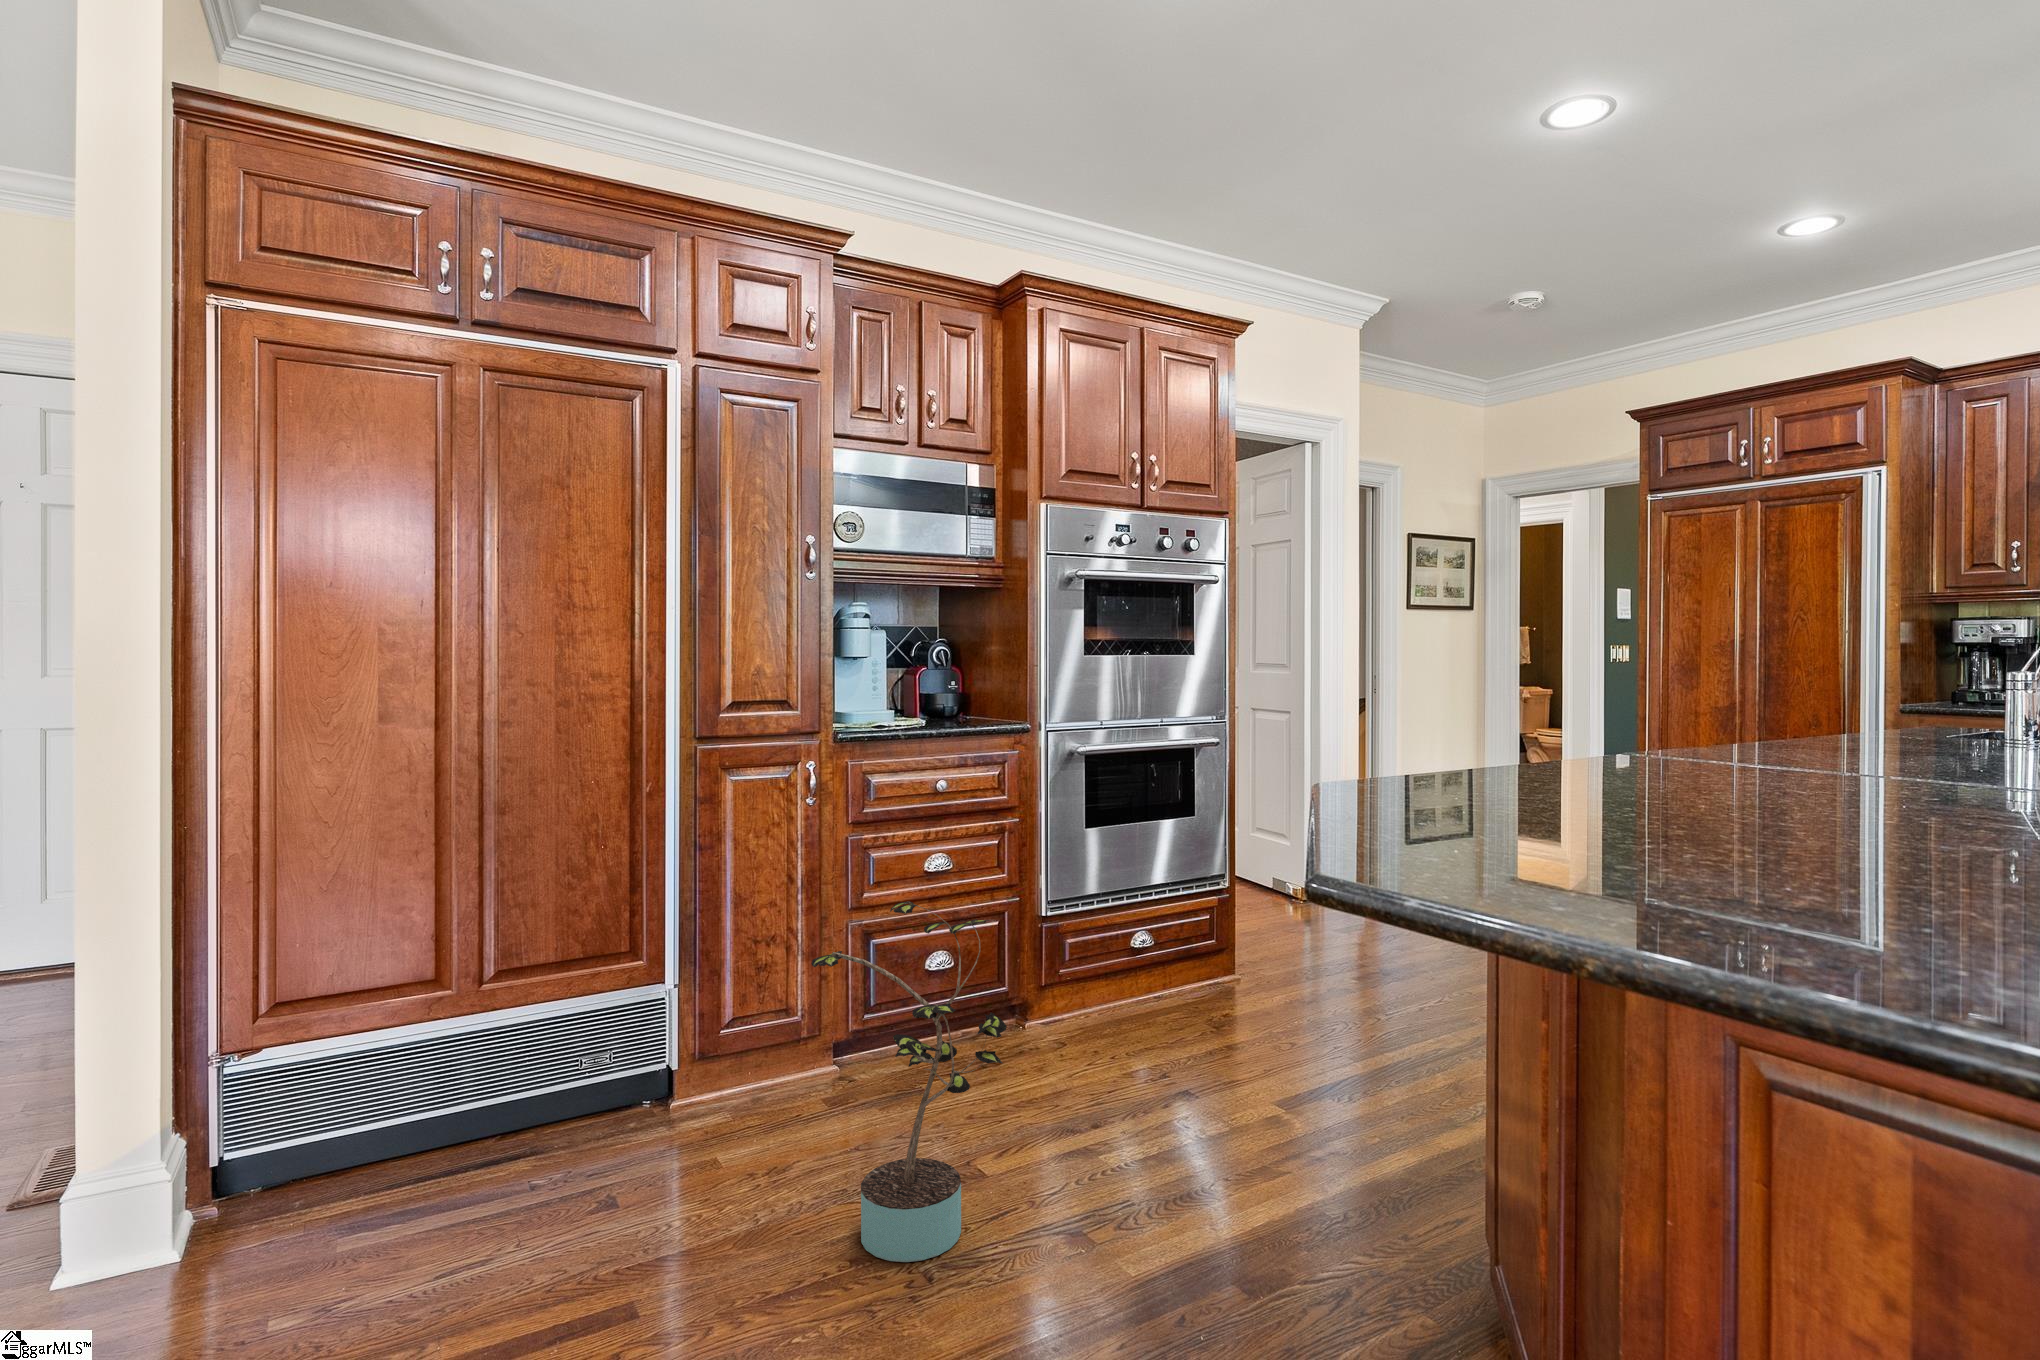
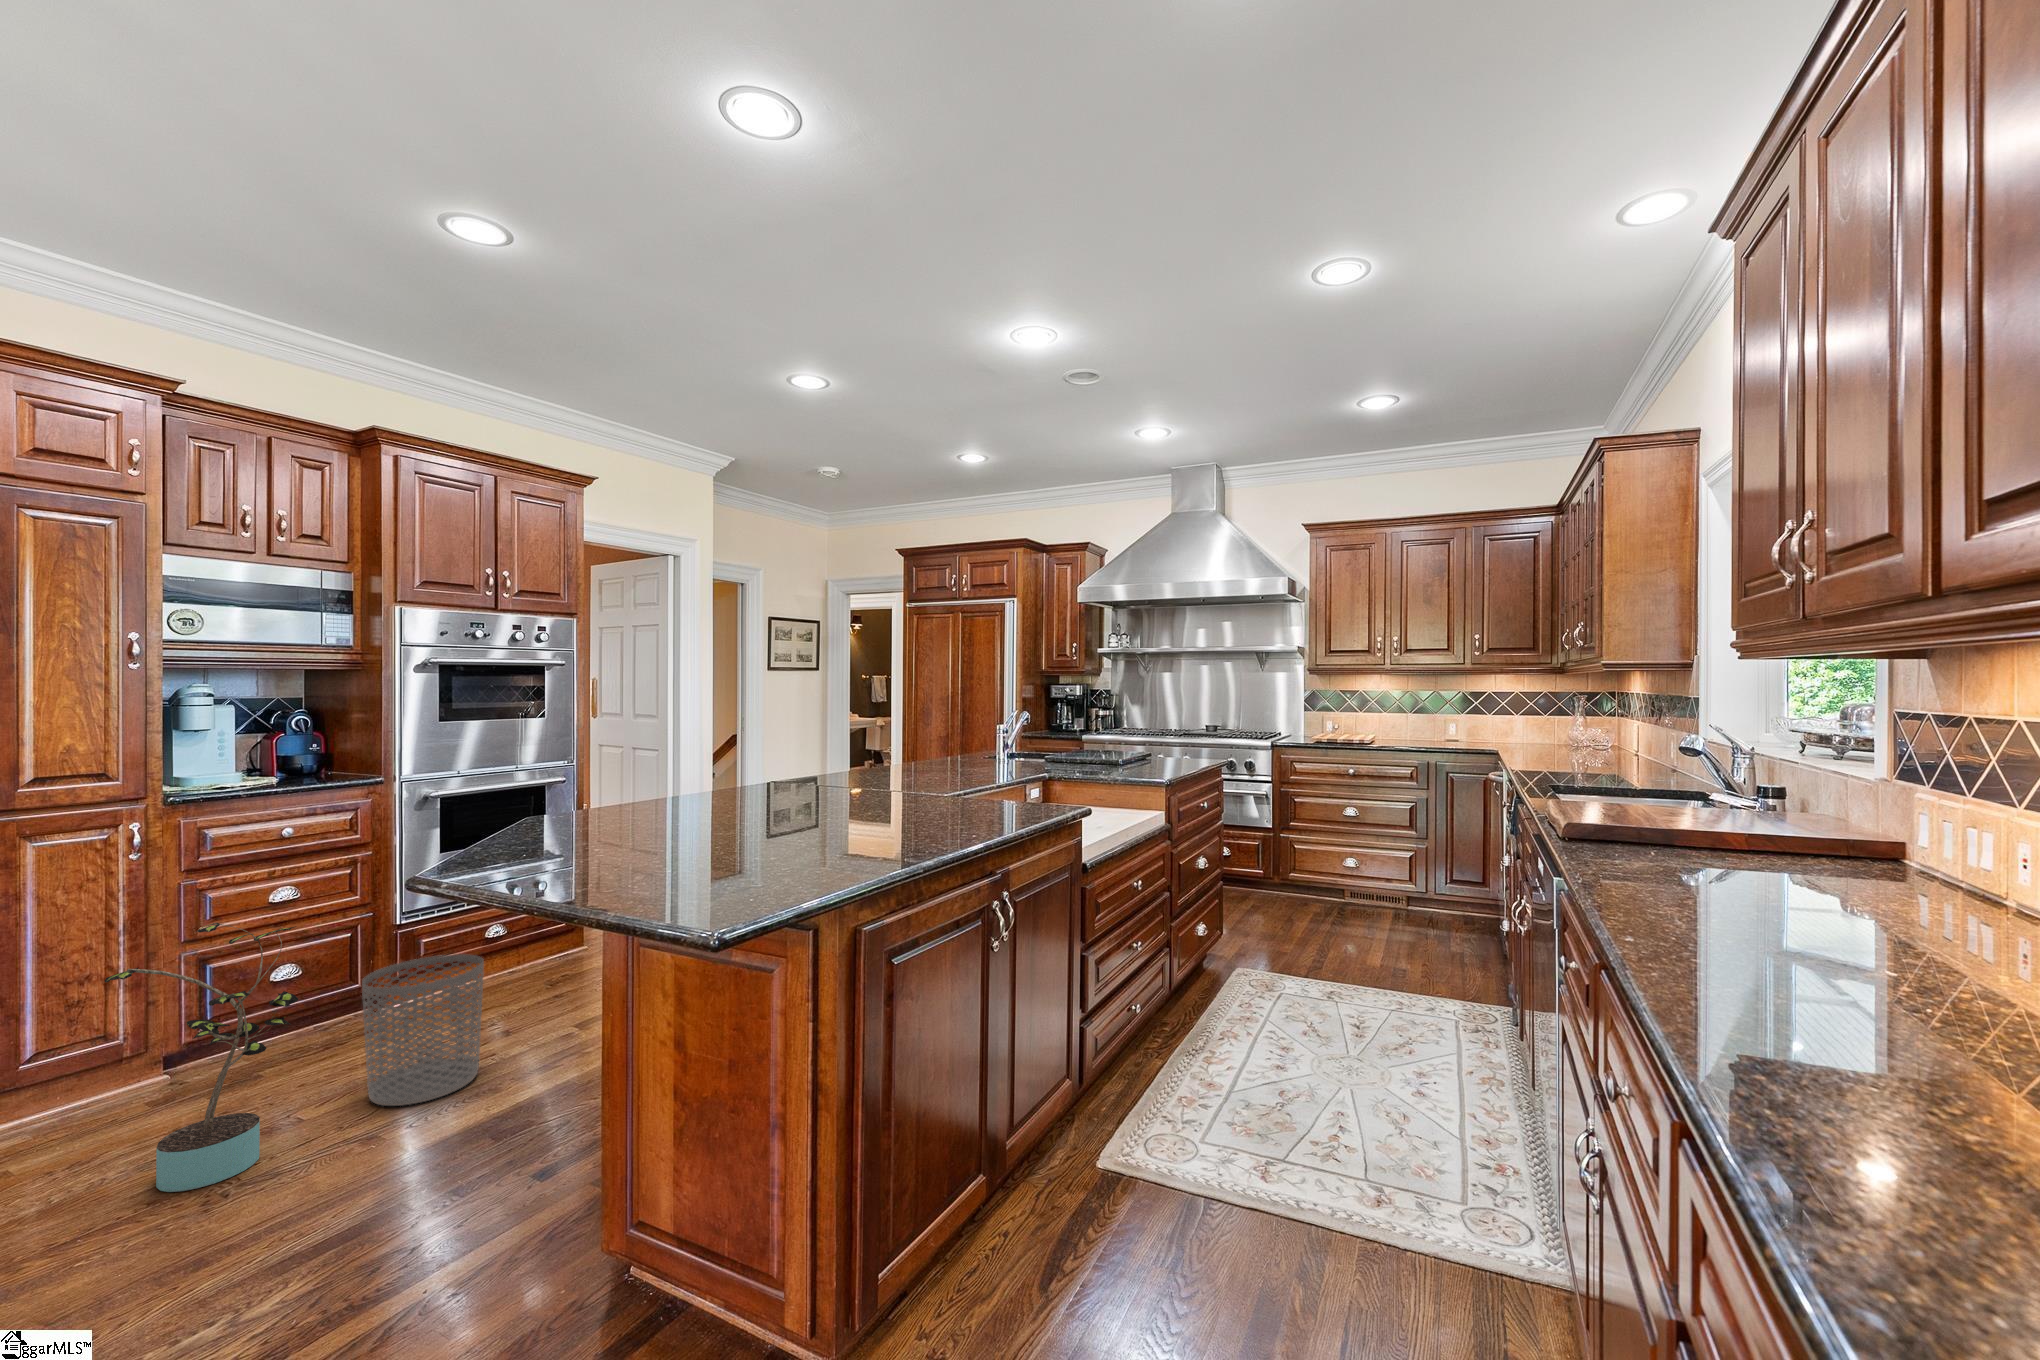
waste bin: none [1052,978,1194,1193] -> present [362,954,484,1106]

